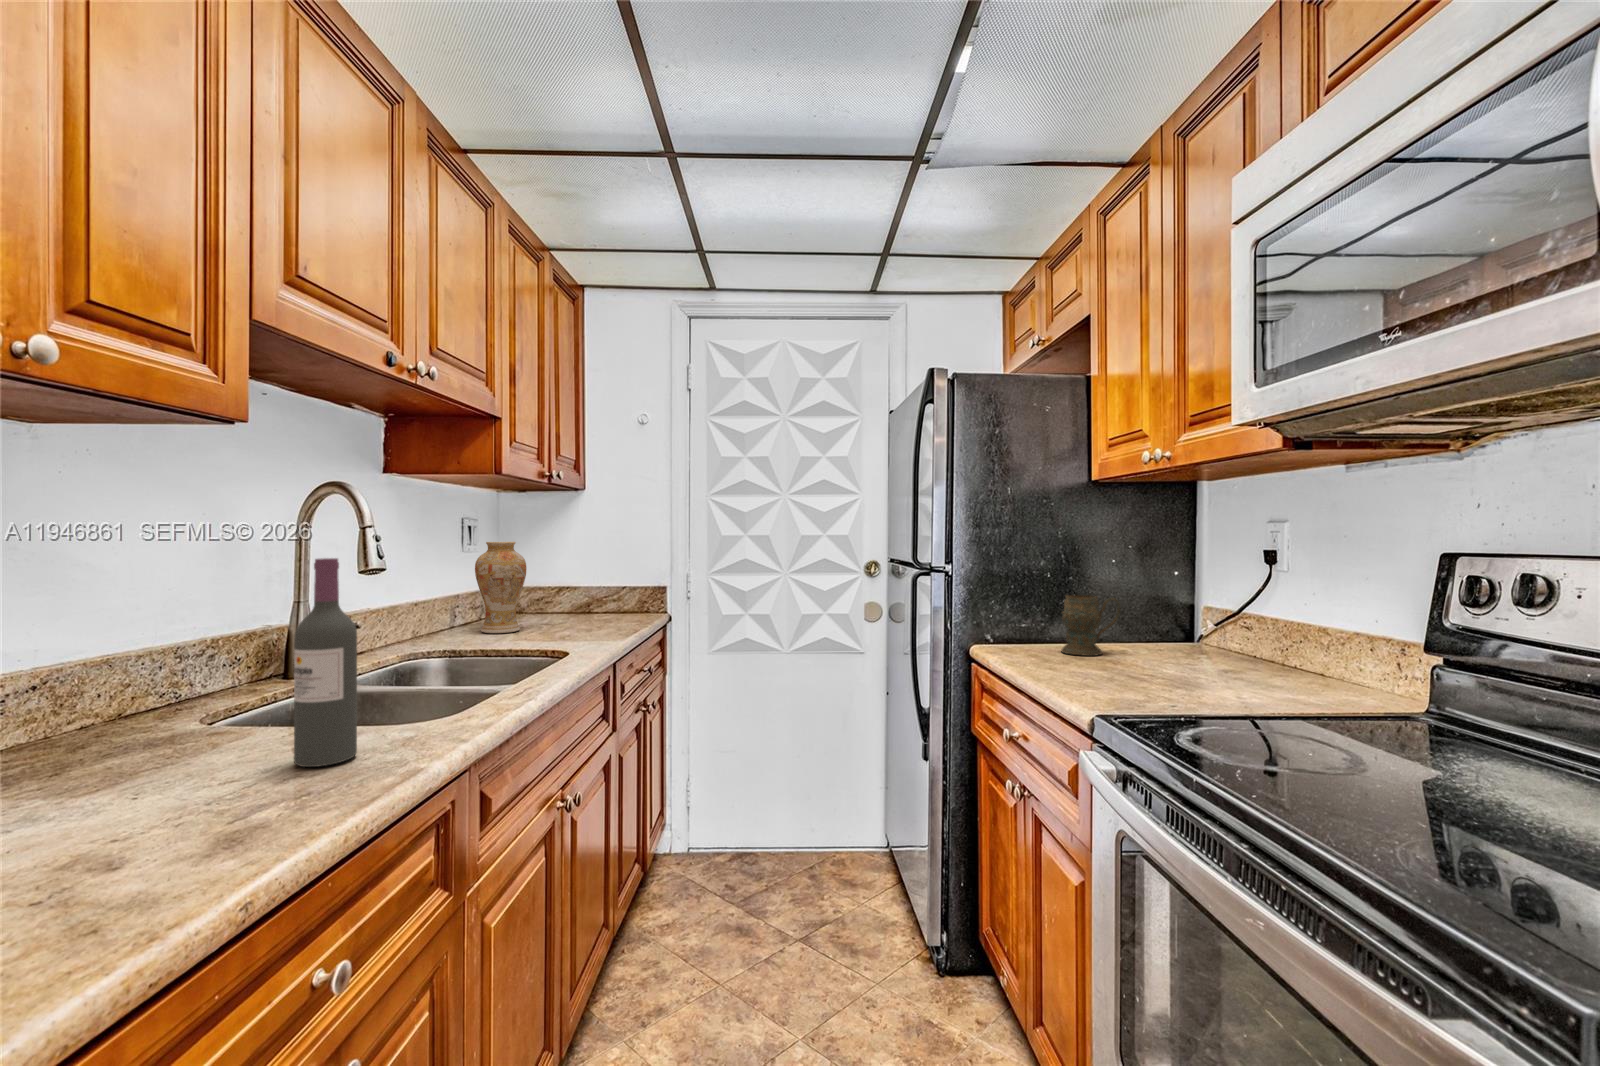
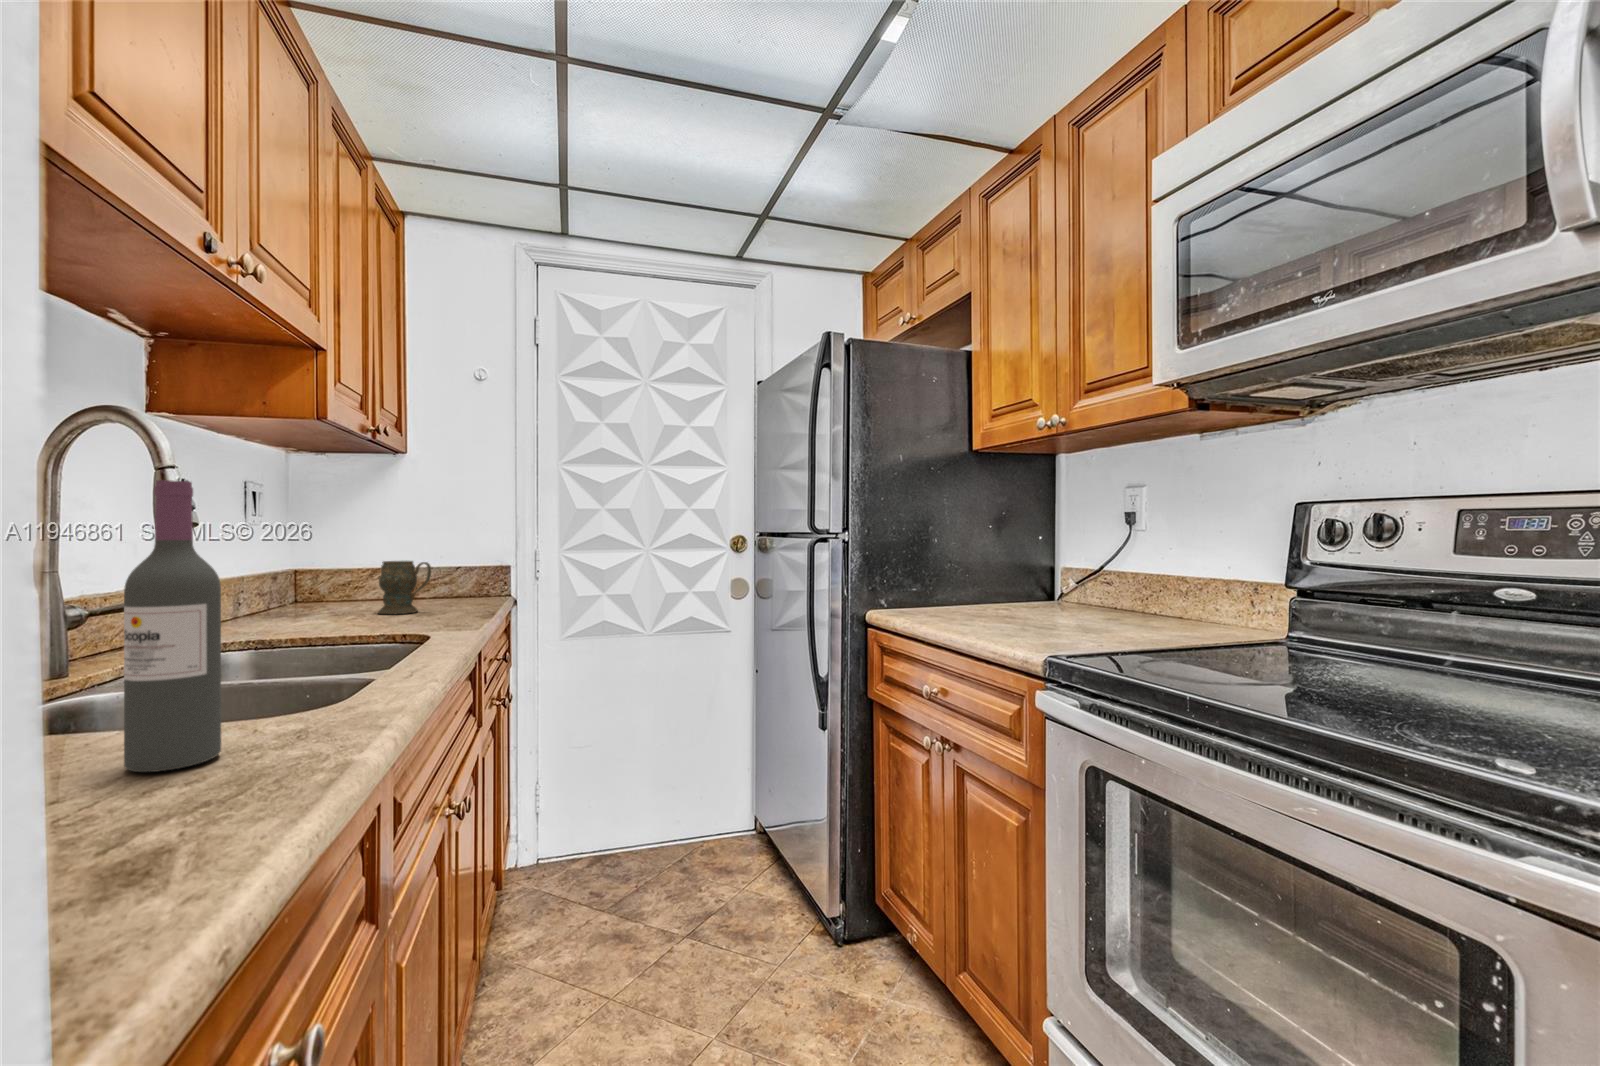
vase: present [475,542,526,633] -> none [272,508,343,621]
mug: present [1061,595,1120,656] -> present [378,561,431,614]

